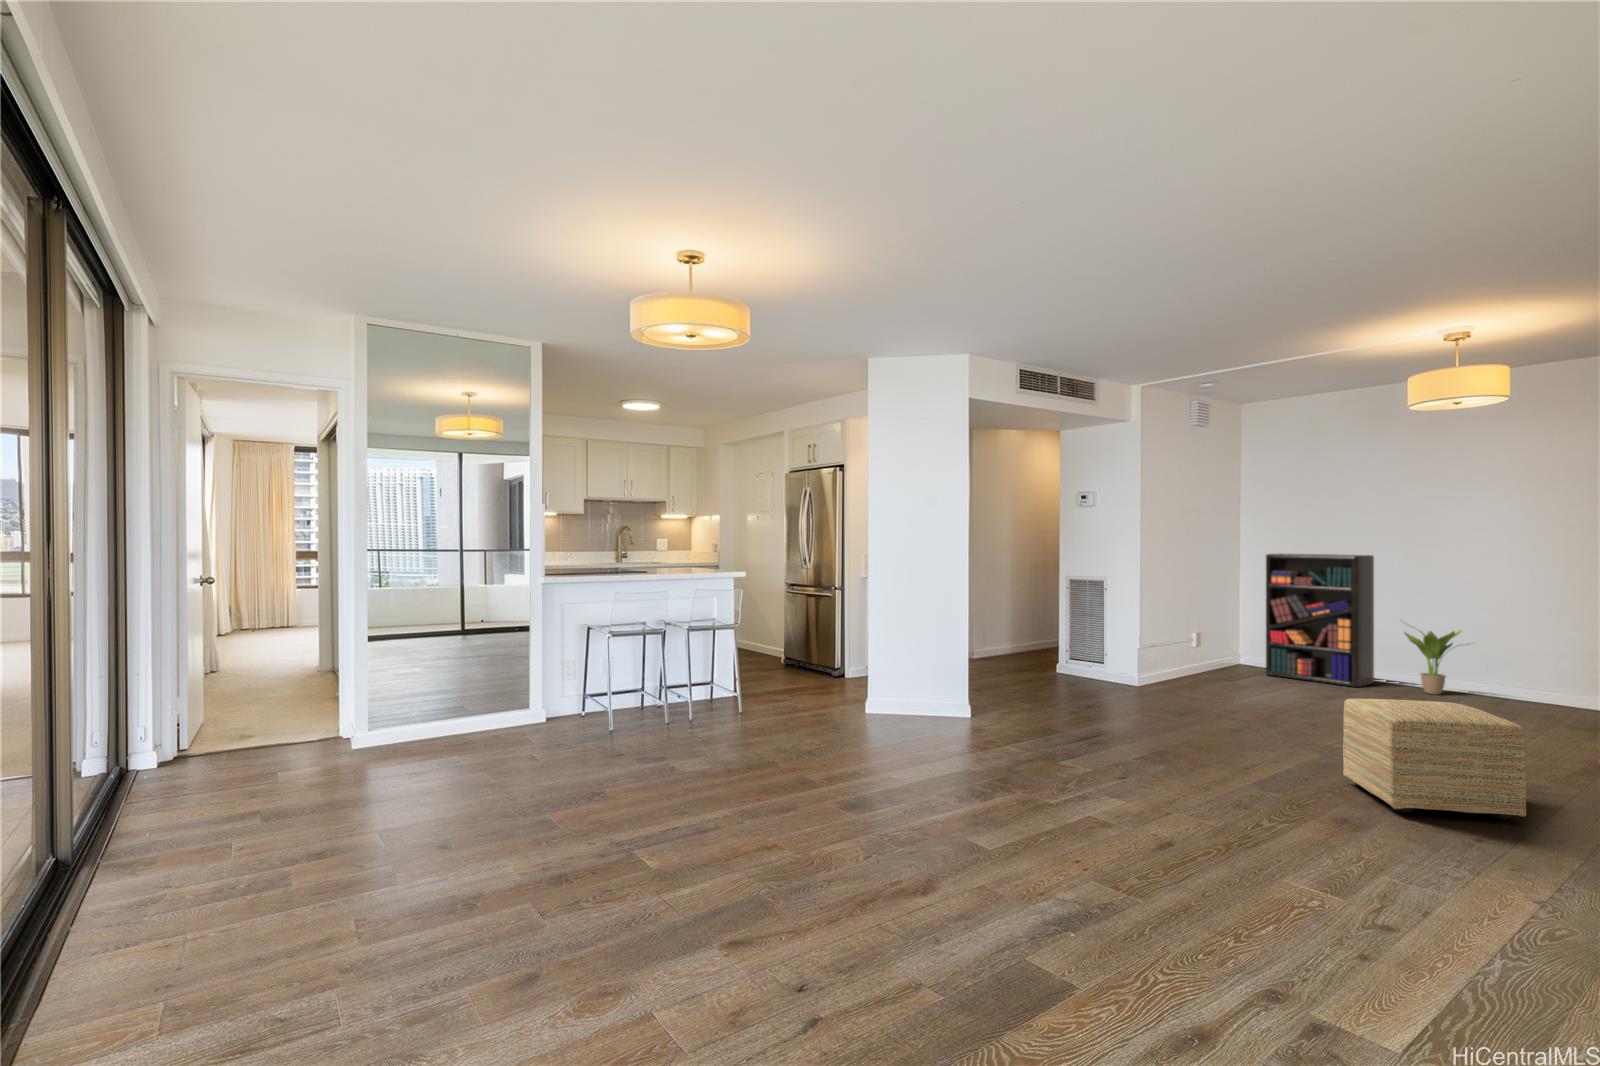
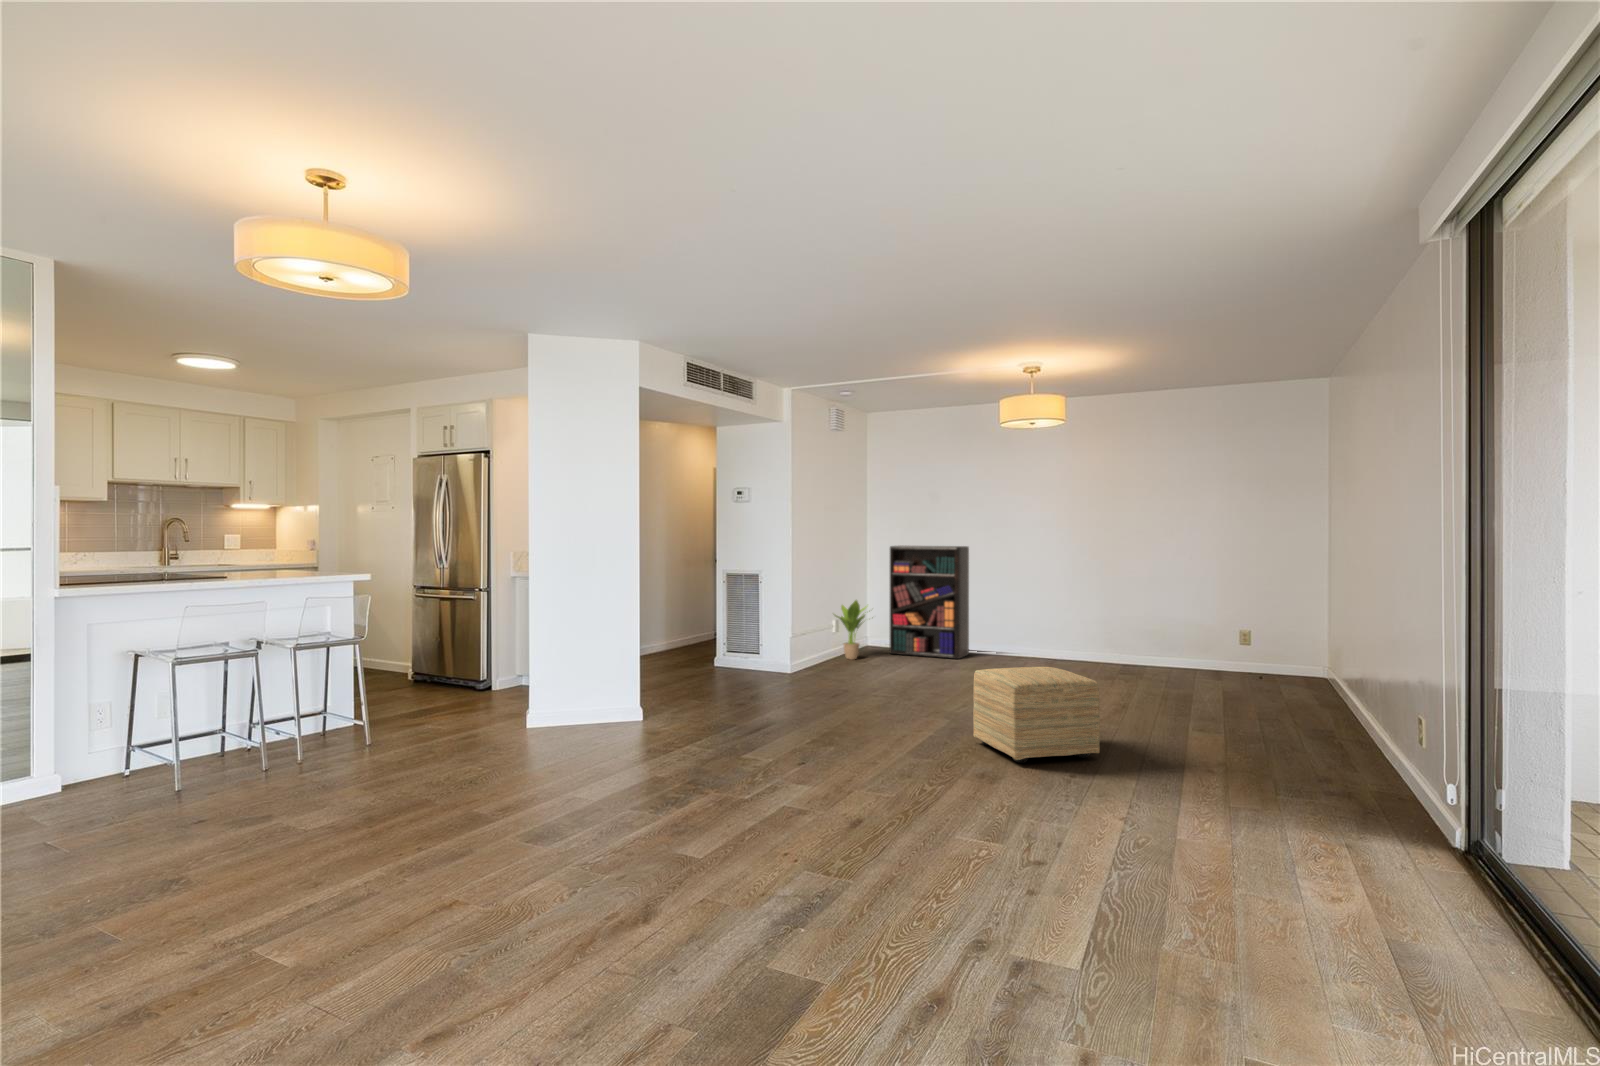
potted plant: present [1405,630,1461,695] -> present [835,600,866,660]

